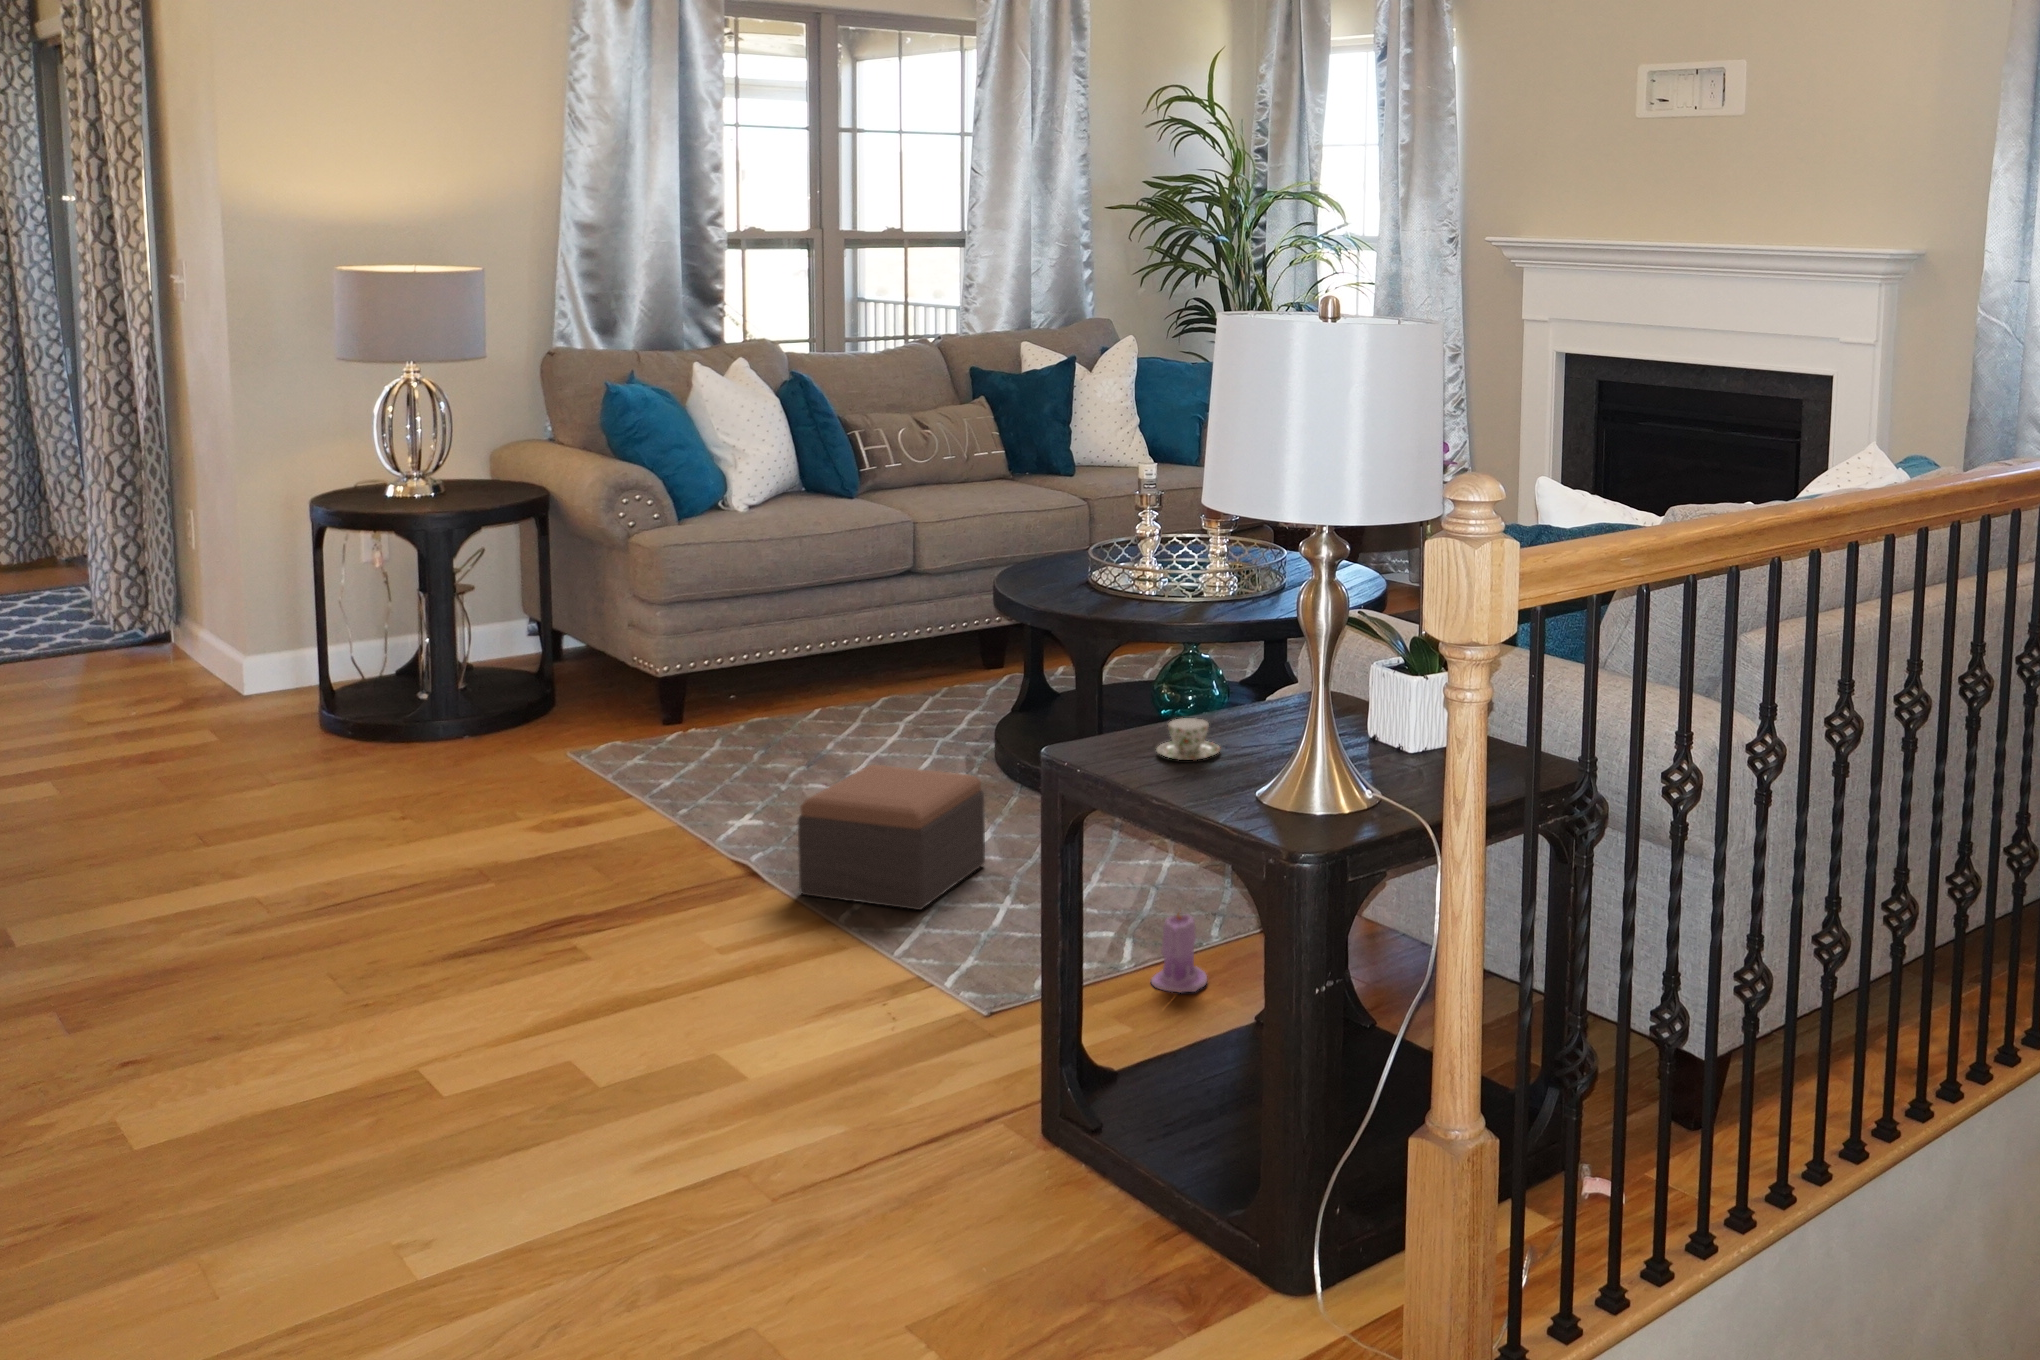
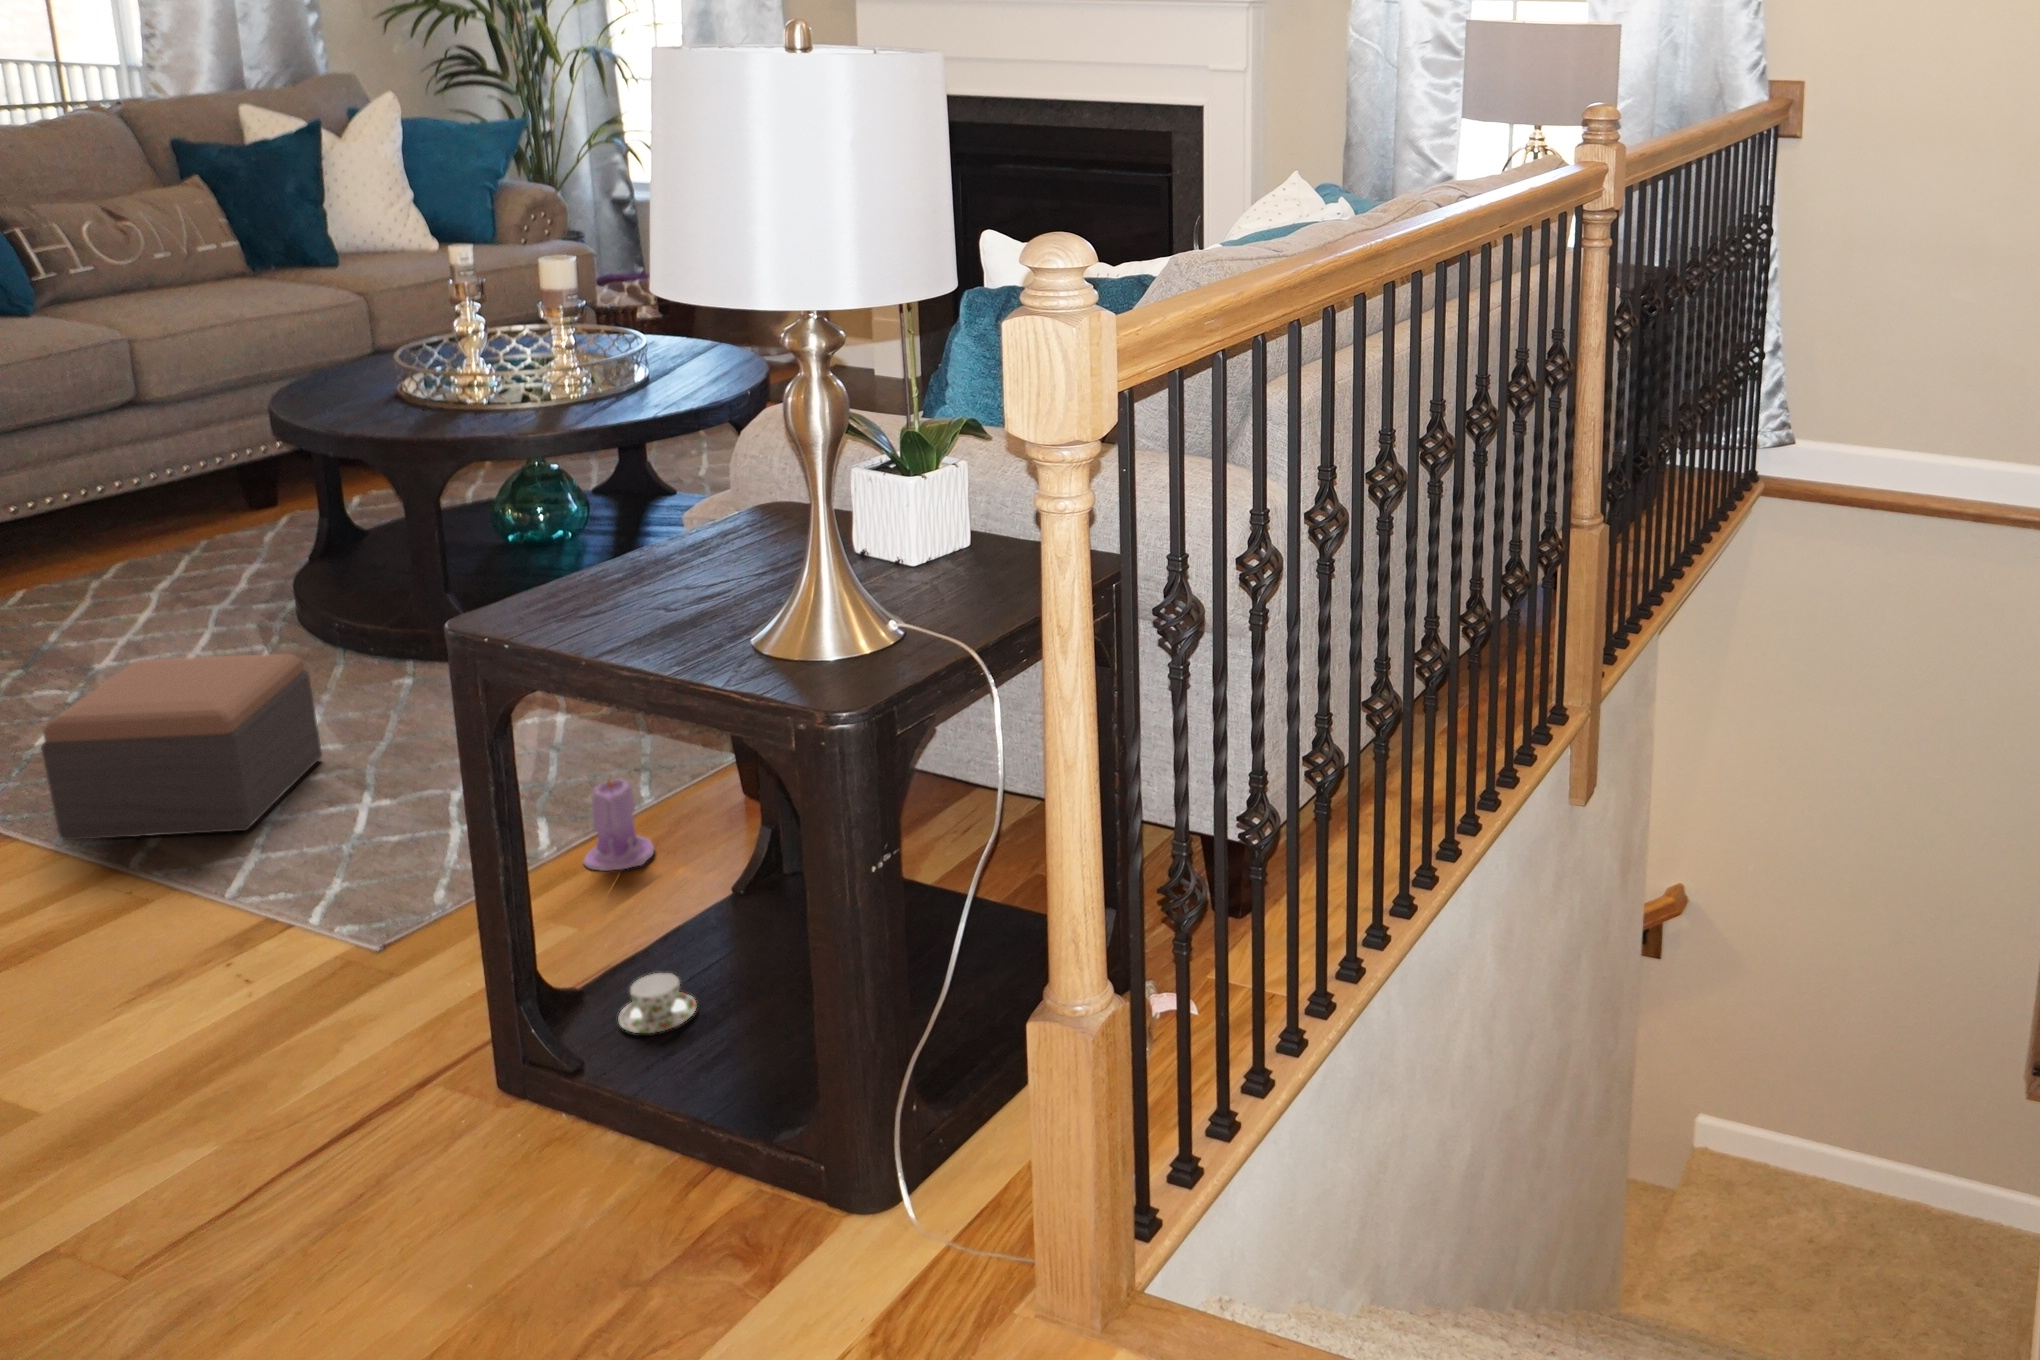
teacup: present [1157,718,1220,760] -> present [618,973,697,1033]

